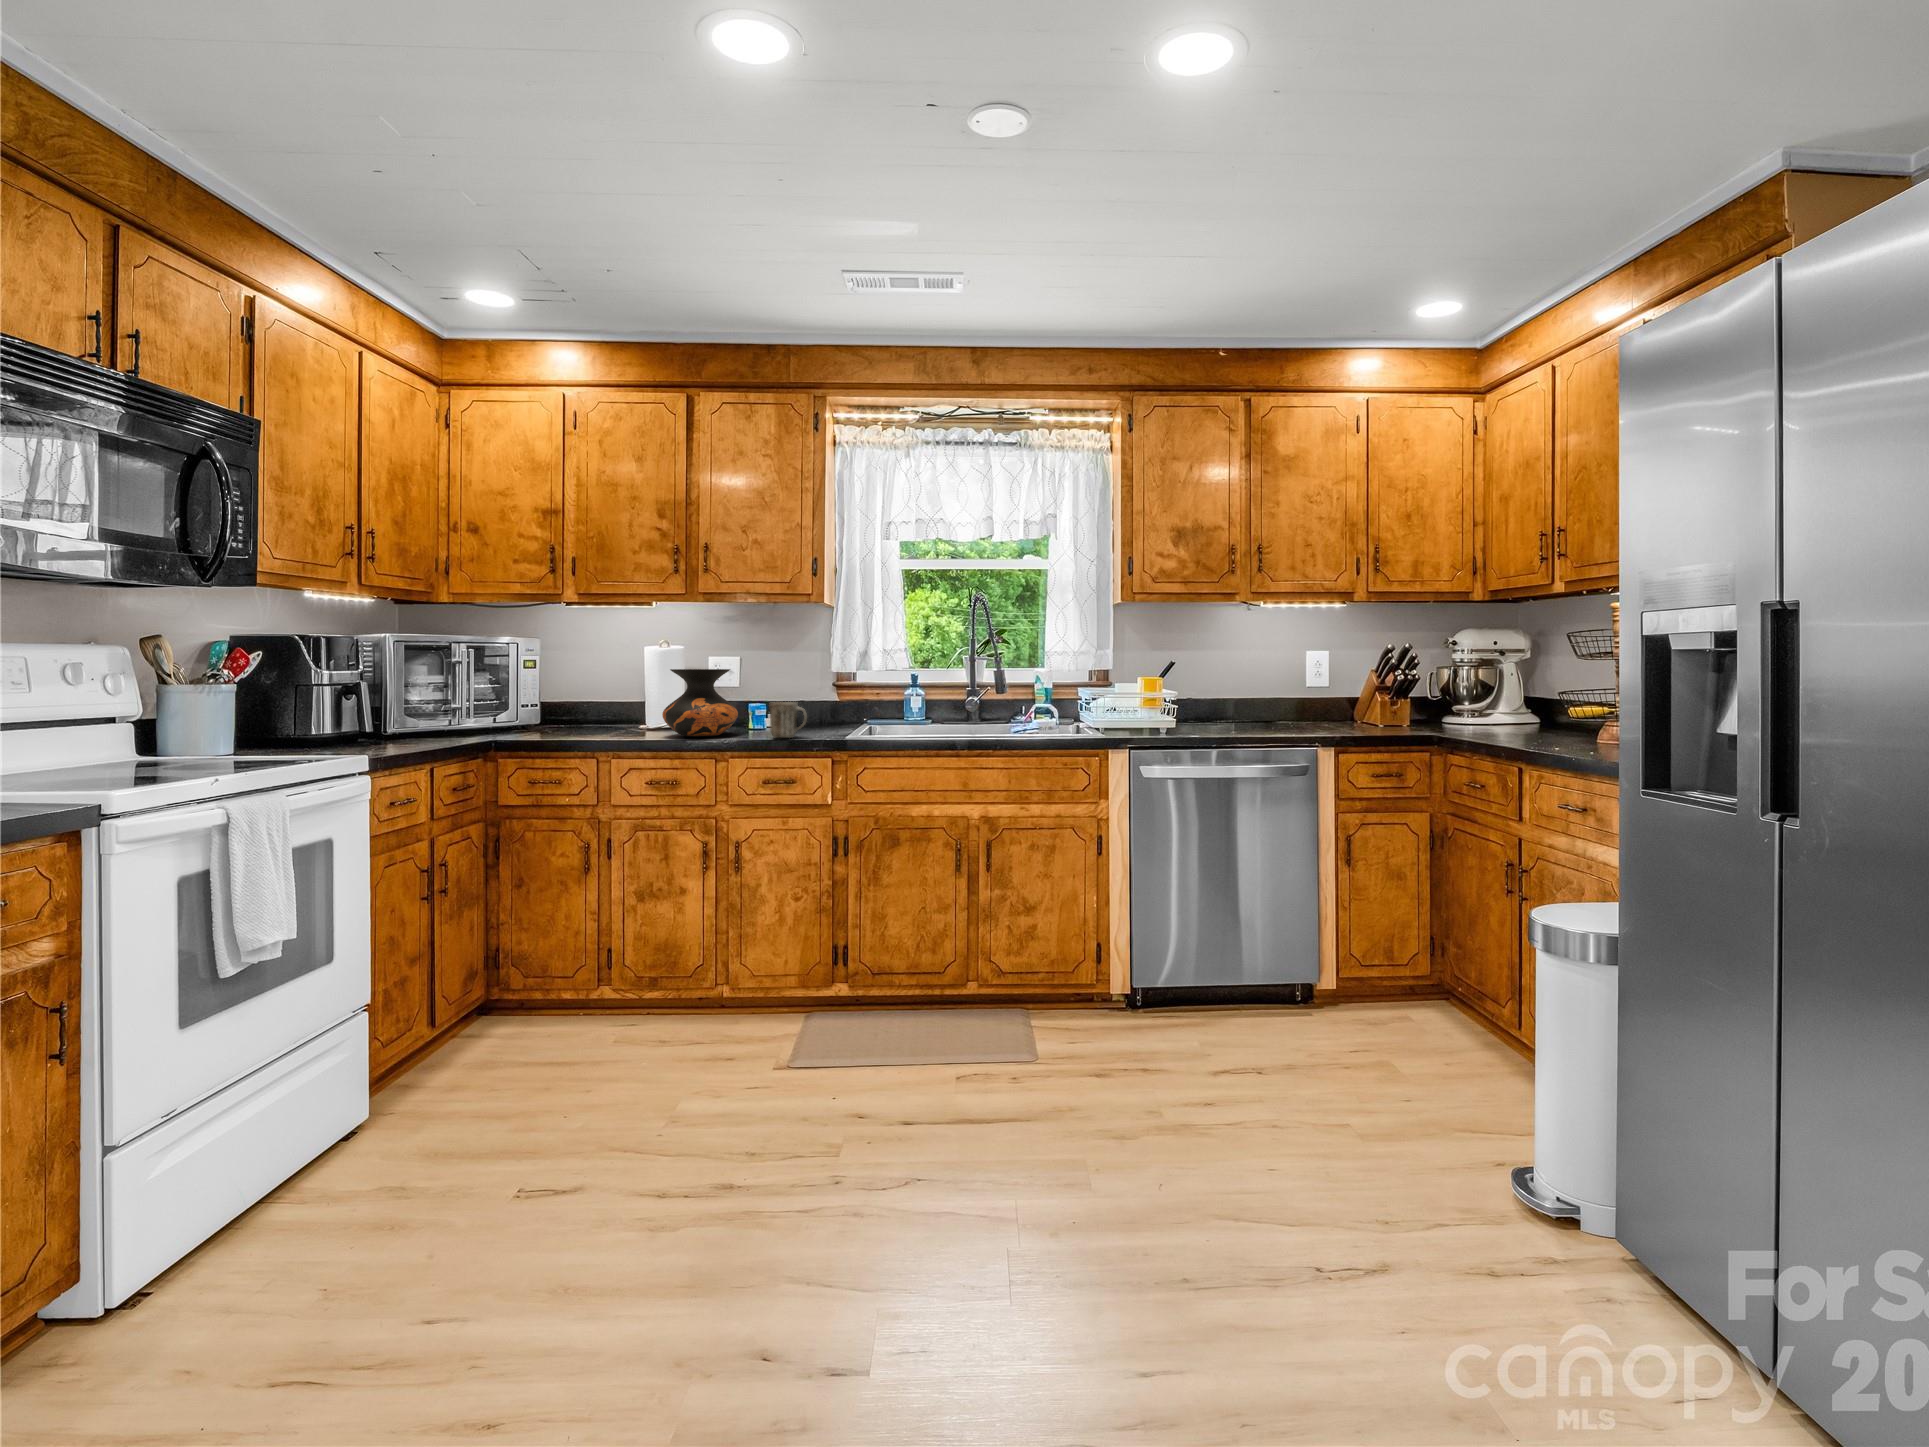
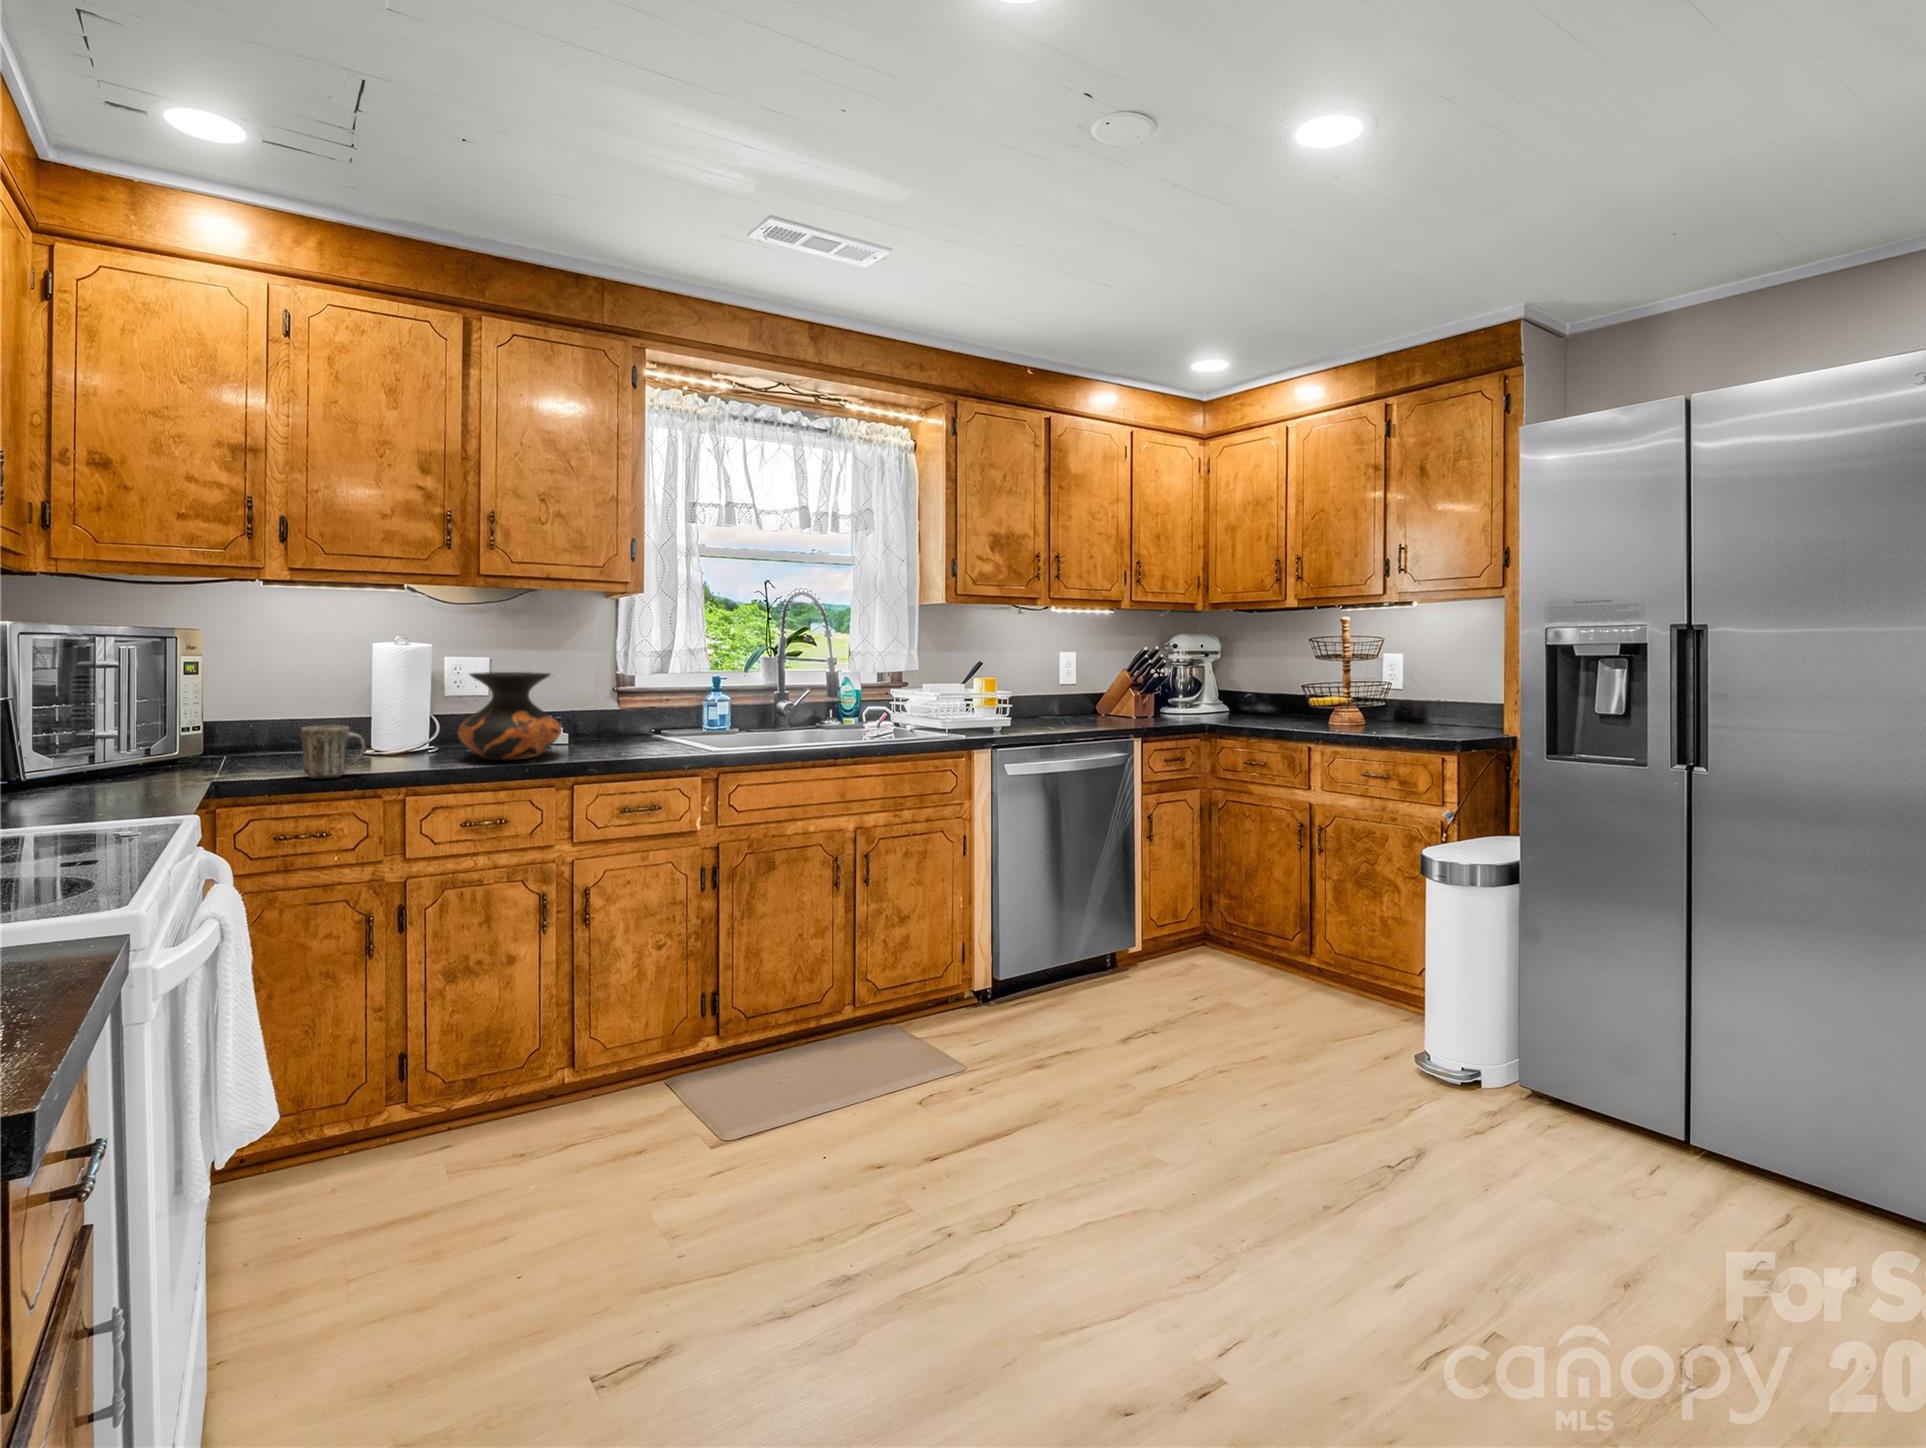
mug: present [769,702,807,738] -> present [301,725,366,778]

